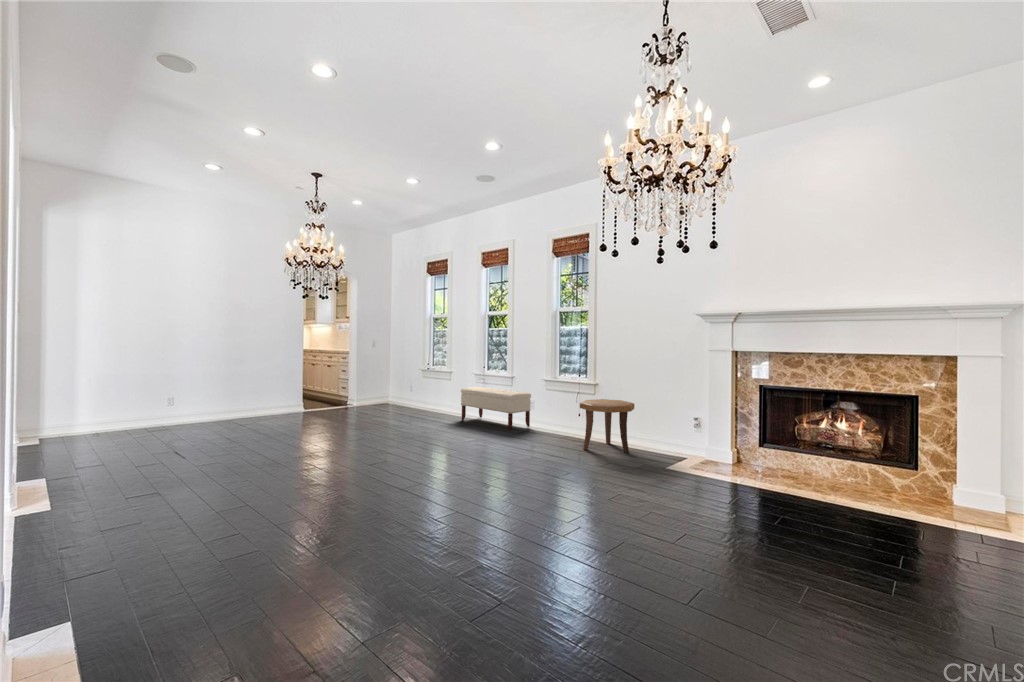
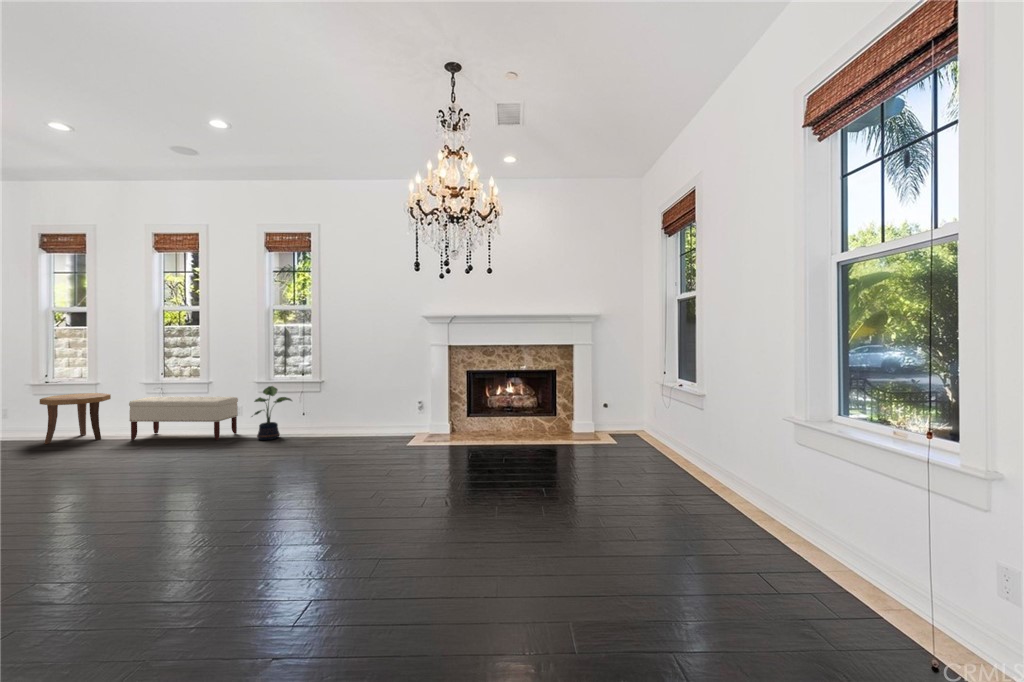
potted plant: none [533,385,567,437] -> present [254,386,292,440]
side table: present [580,399,634,453] -> present [40,393,111,444]

